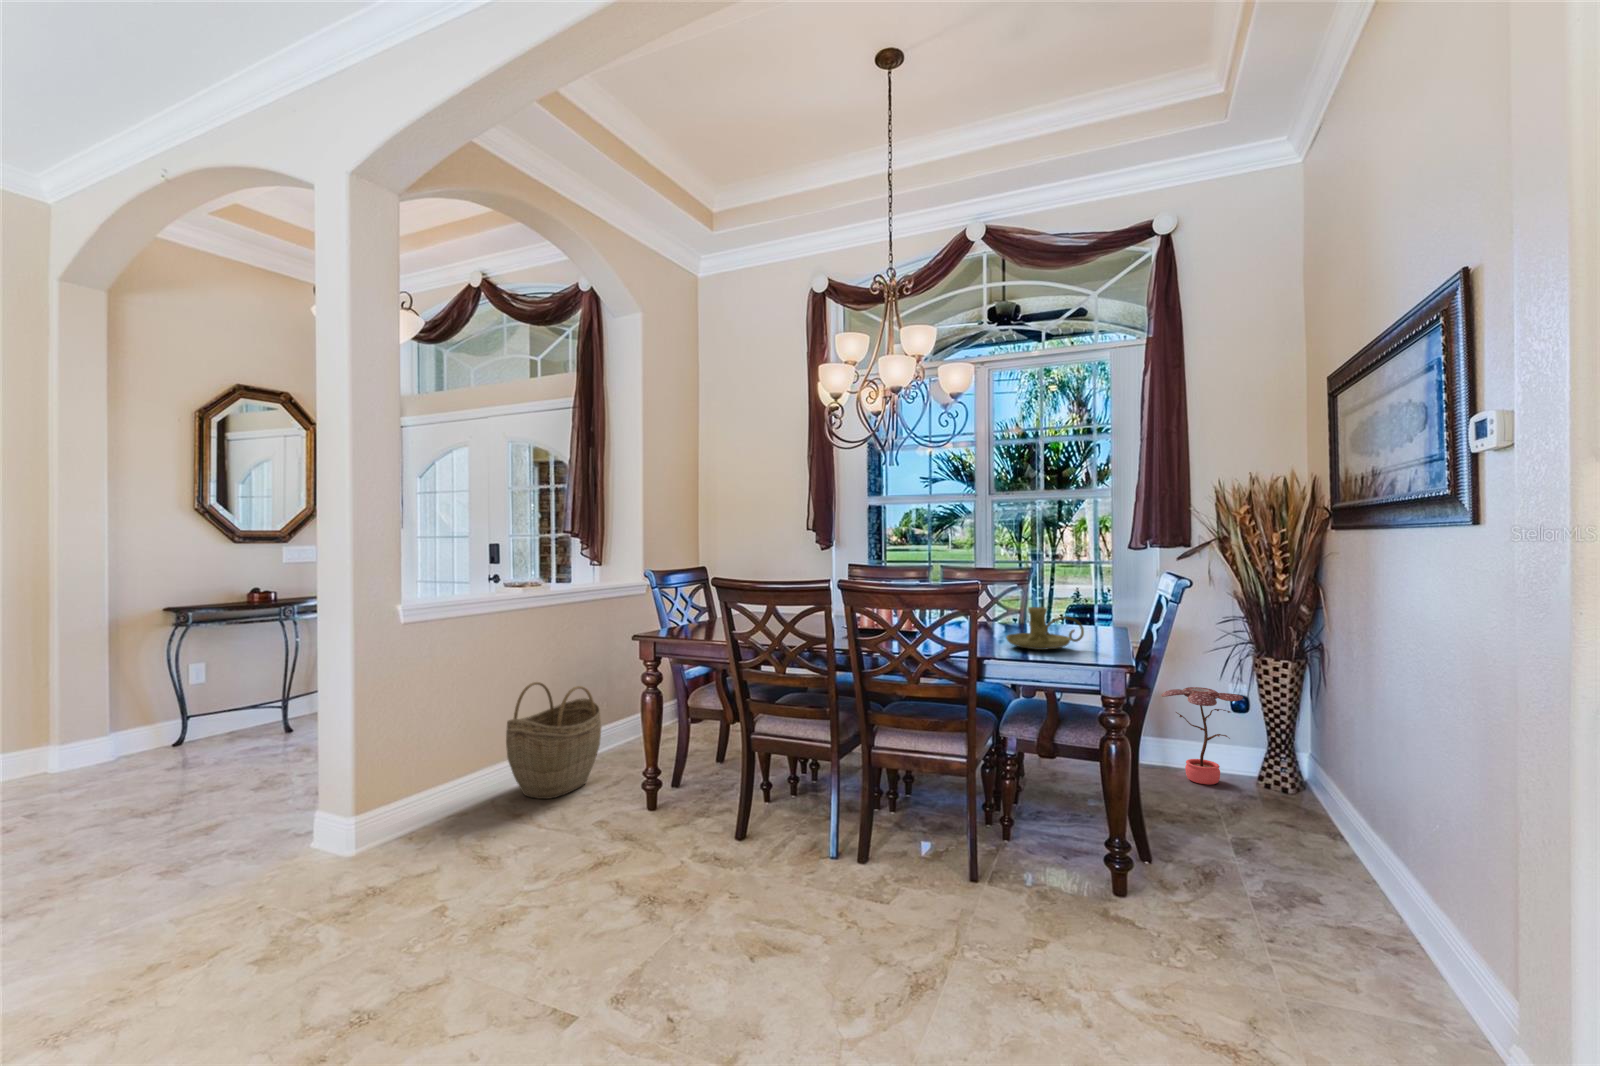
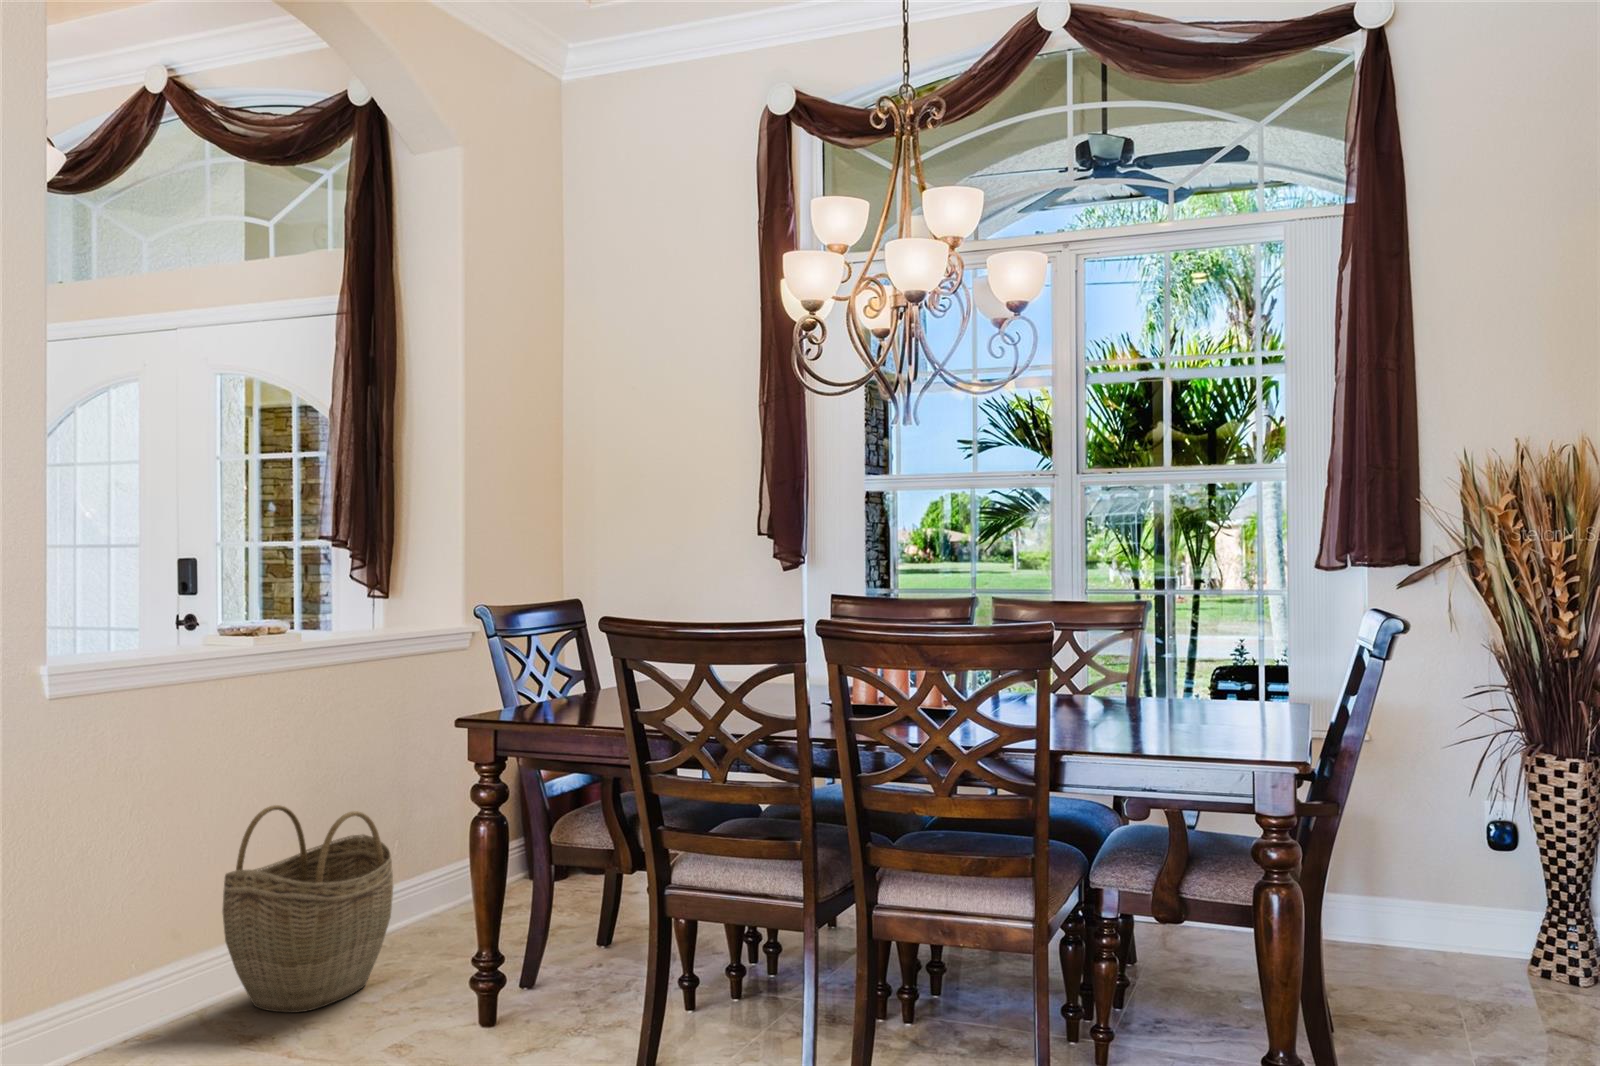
candle holder: present [1006,607,1084,650] -> none [1101,666,1231,738]
potted plant: present [1161,687,1243,785] -> none [1371,806,1506,972]

